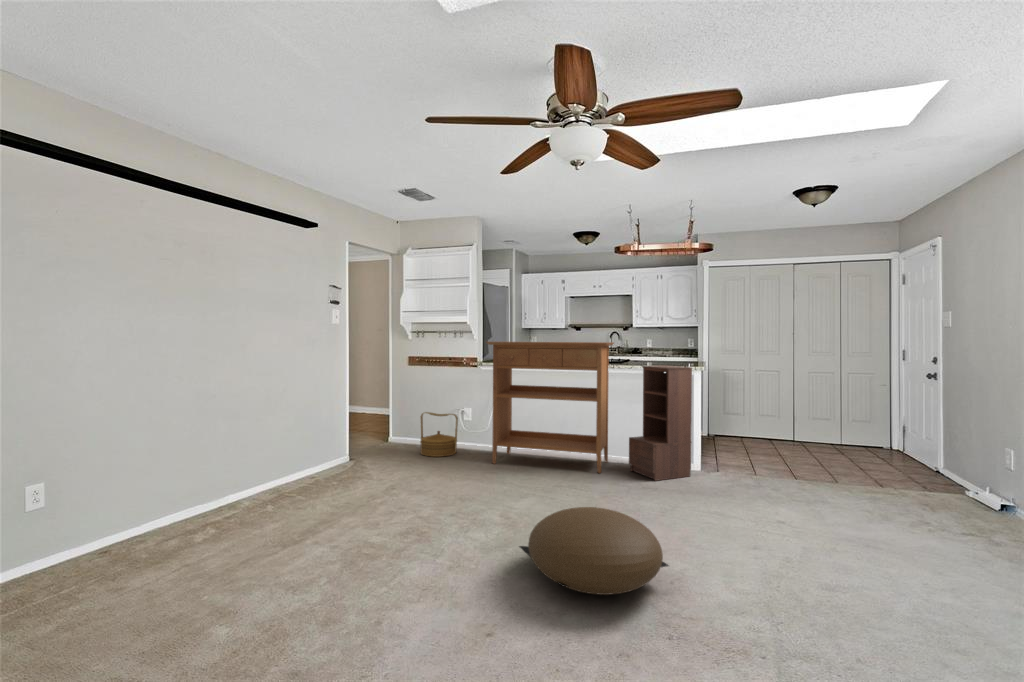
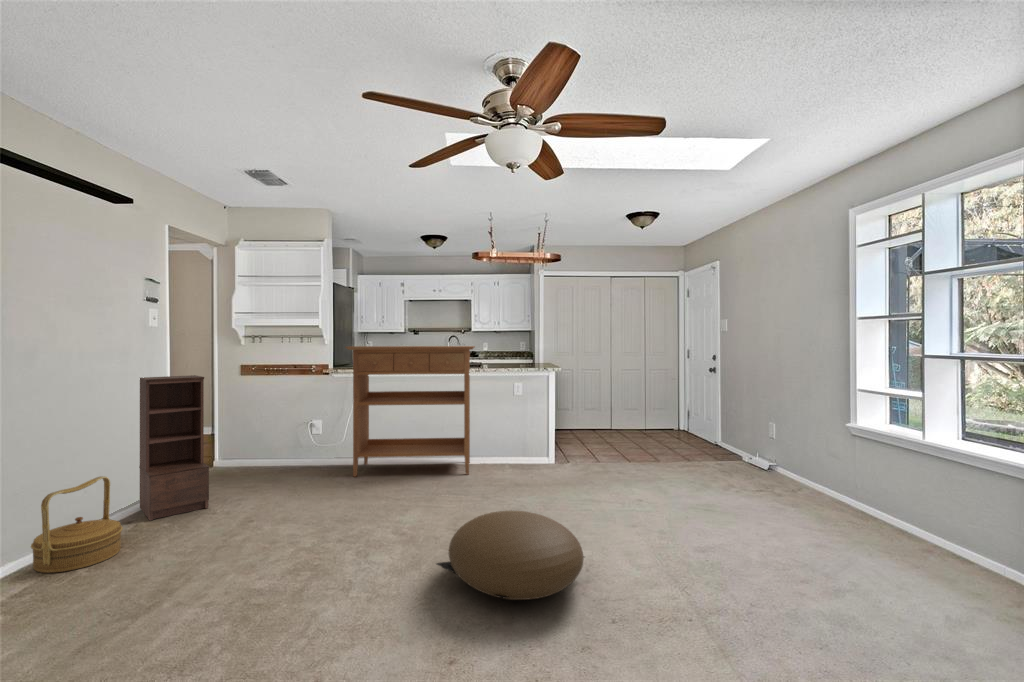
bookshelf: present [629,366,692,481] -> present [139,375,209,520]
woven basket: present [420,412,458,457] -> present [31,476,123,573]

